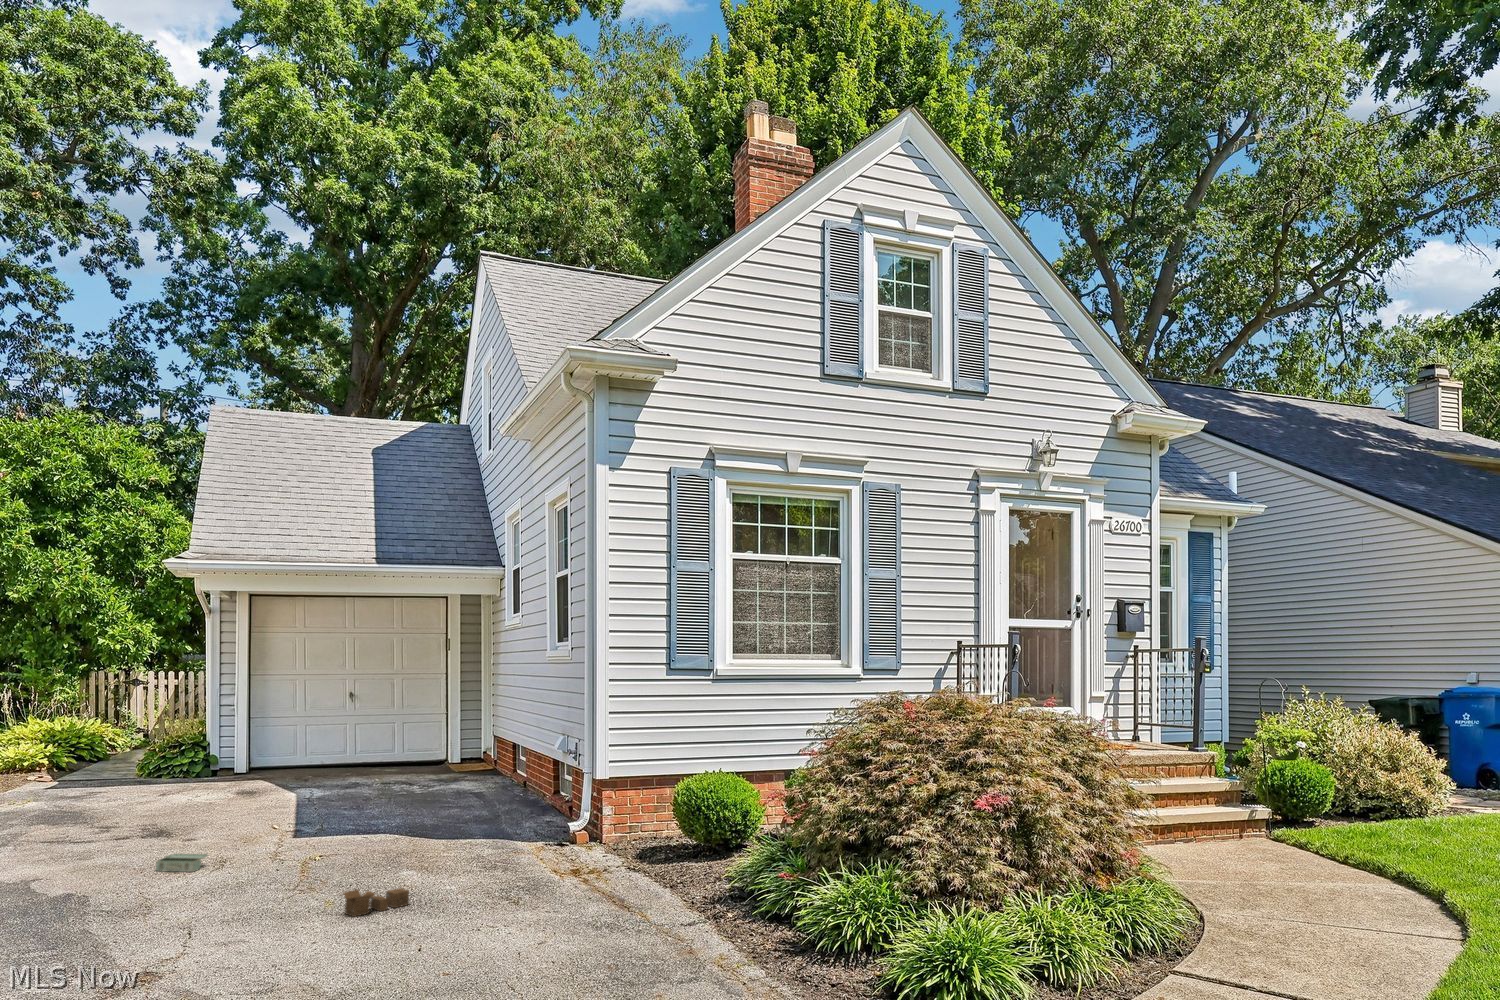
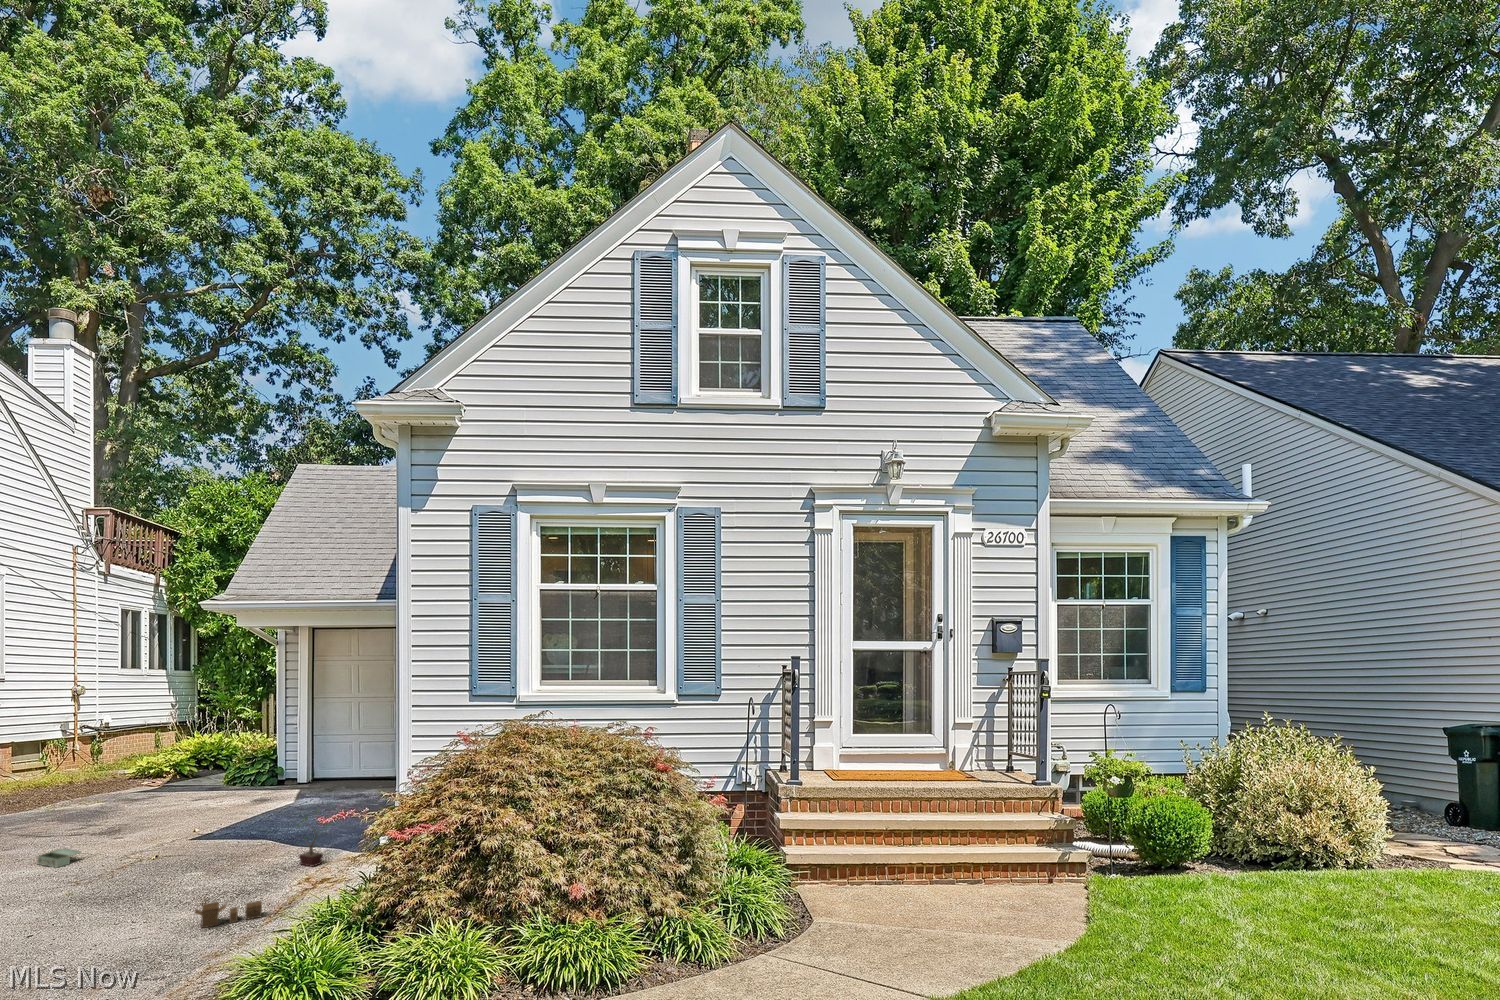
potted plant: none [482,790,536,855] -> present [297,809,328,866]
cardboard box: present [344,888,409,917] -> present [195,900,262,928]

